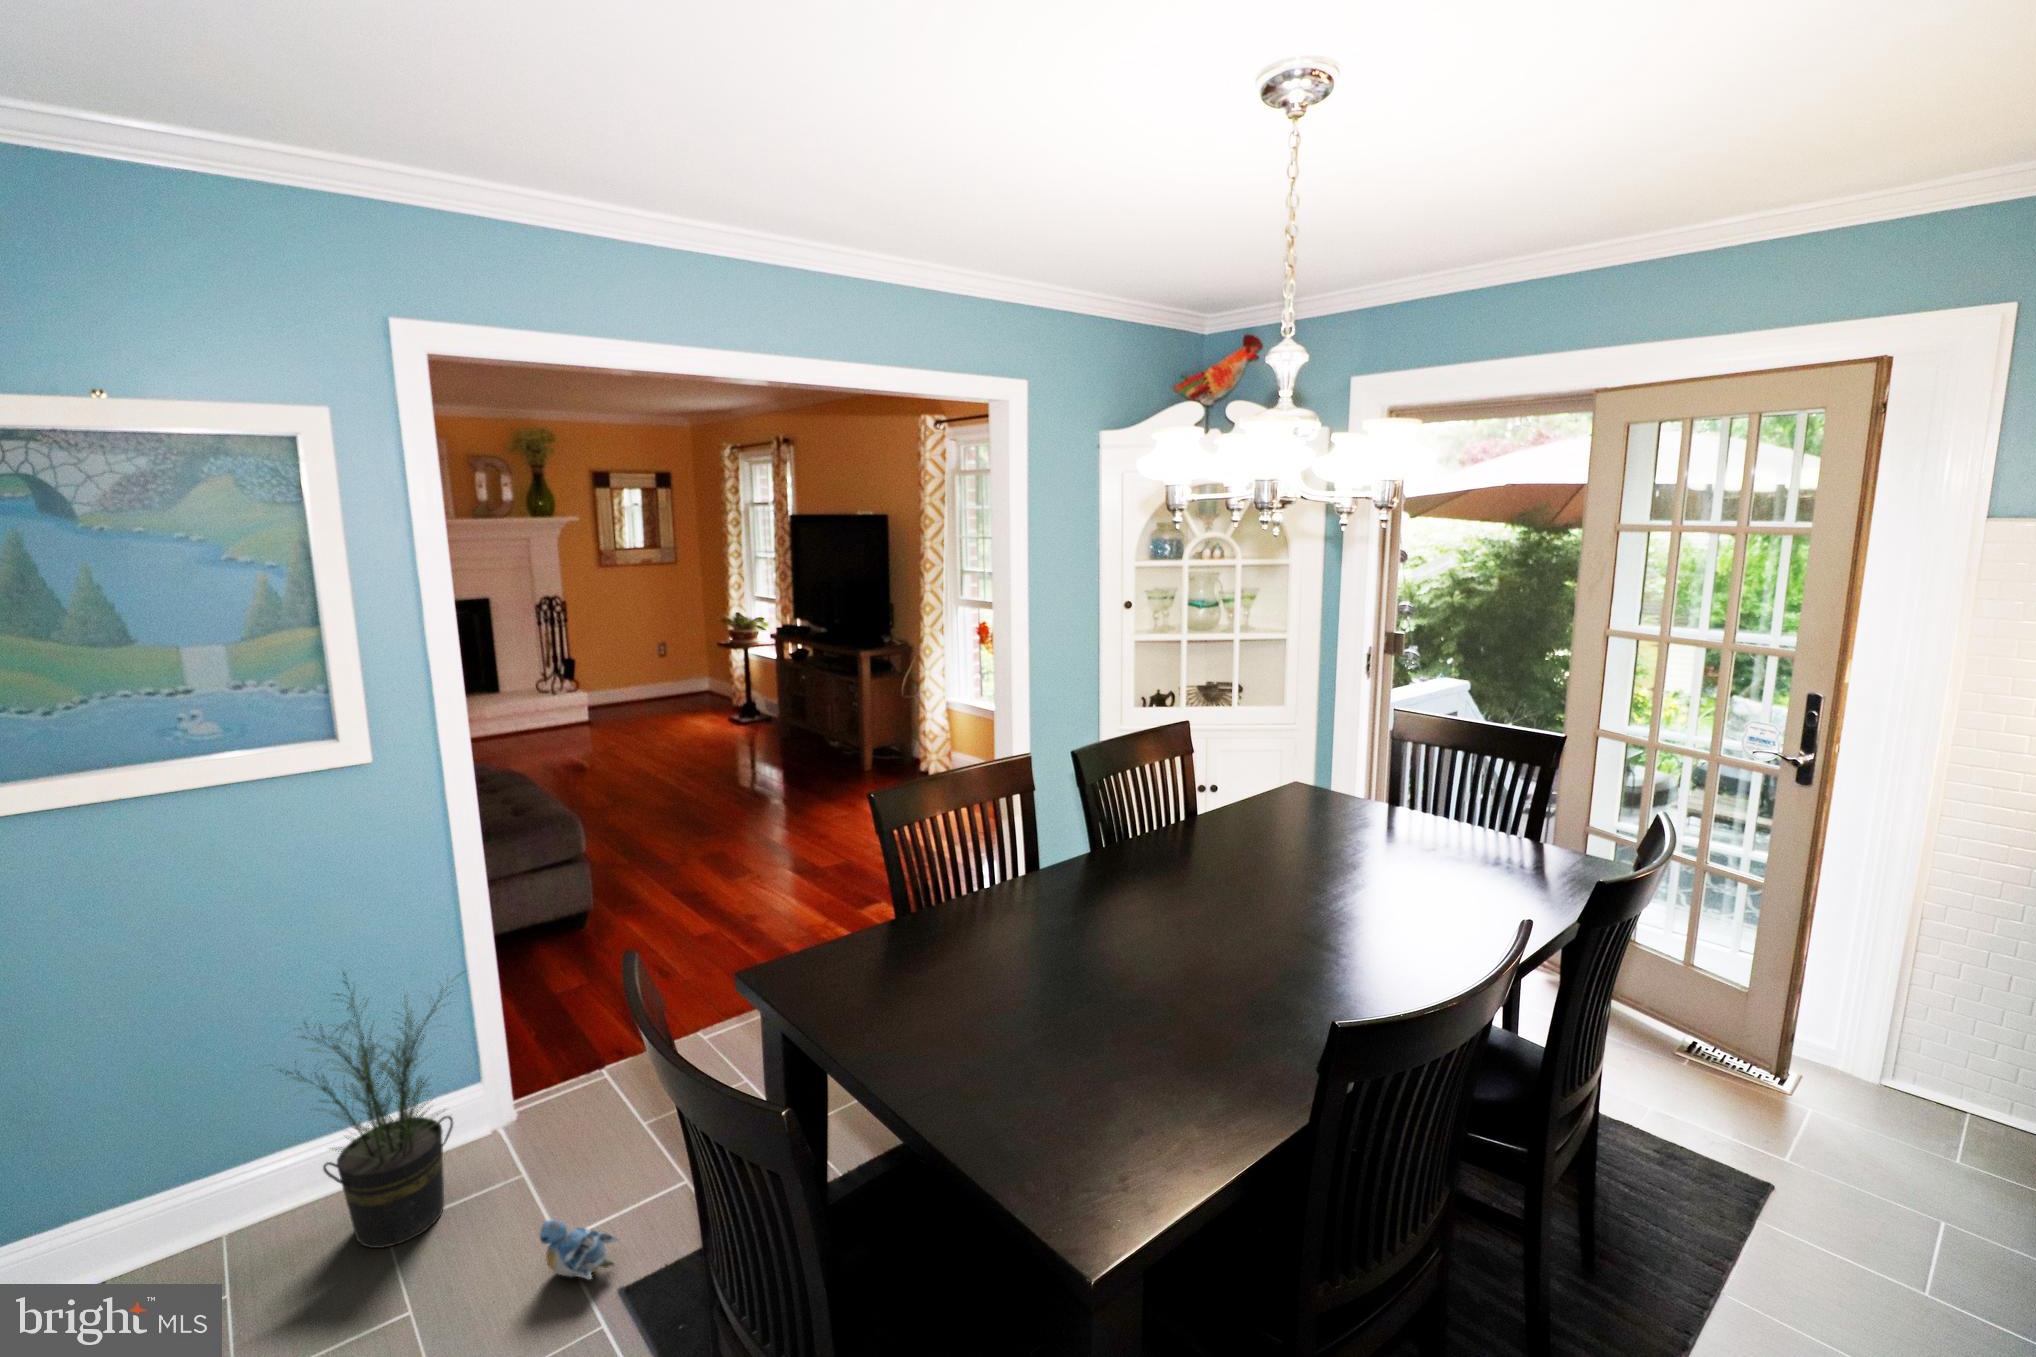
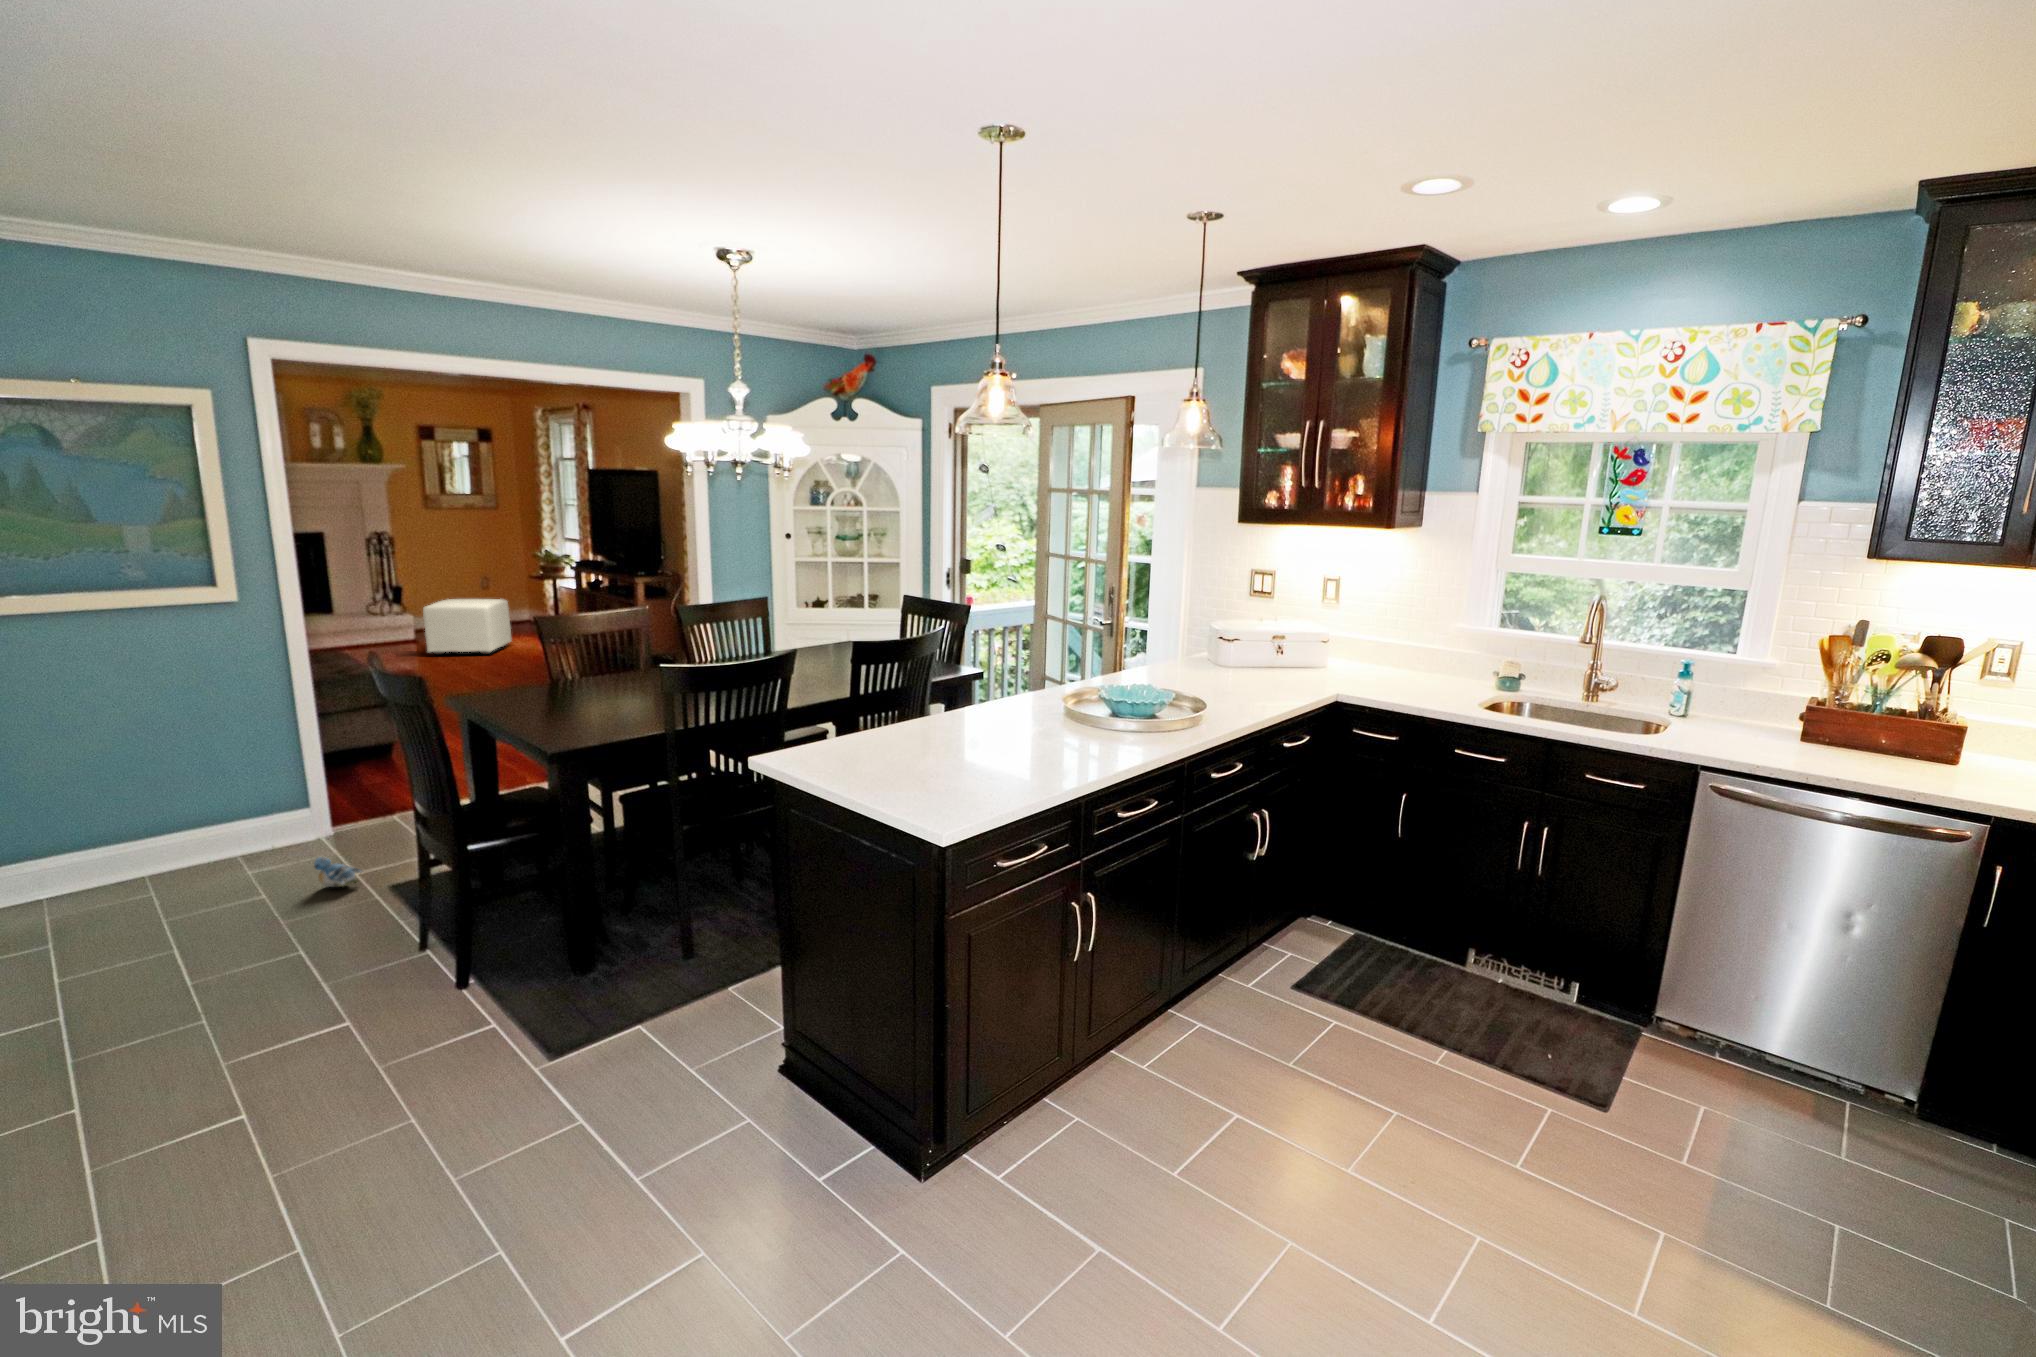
ottoman: none [605,675,701,746] -> present [423,599,511,655]
potted plant: present [276,972,464,1248] -> none [138,725,271,882]

